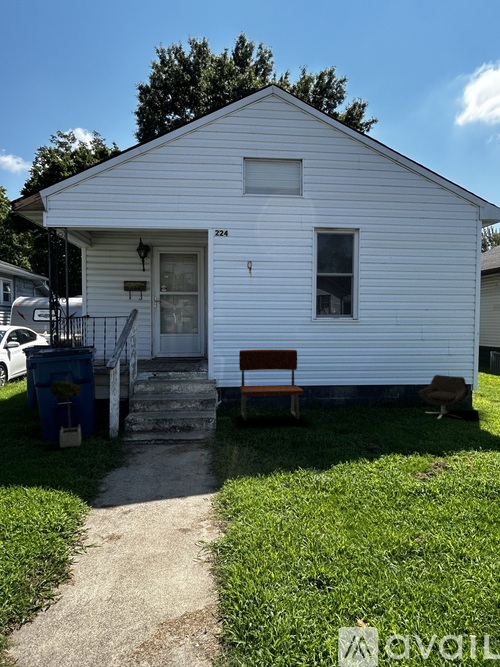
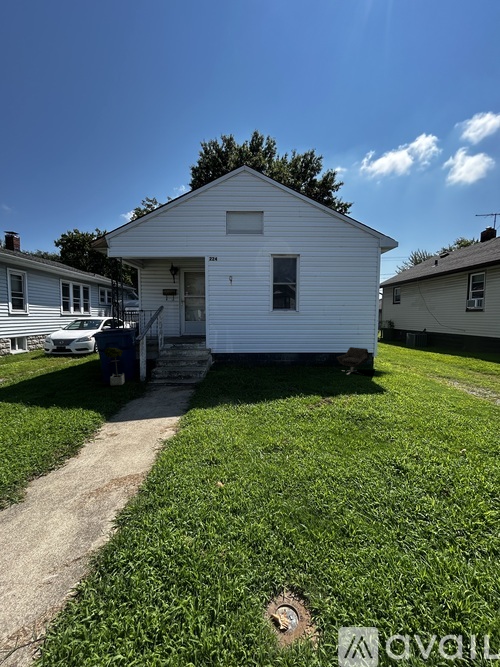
bench: present [239,350,304,421] -> none [223,331,261,373]

